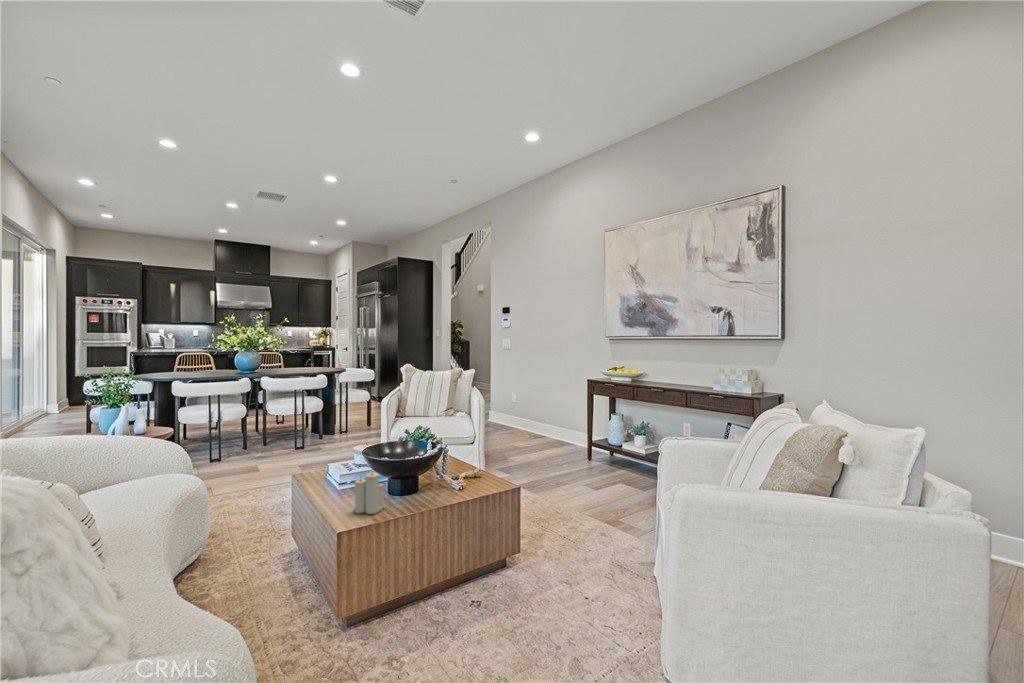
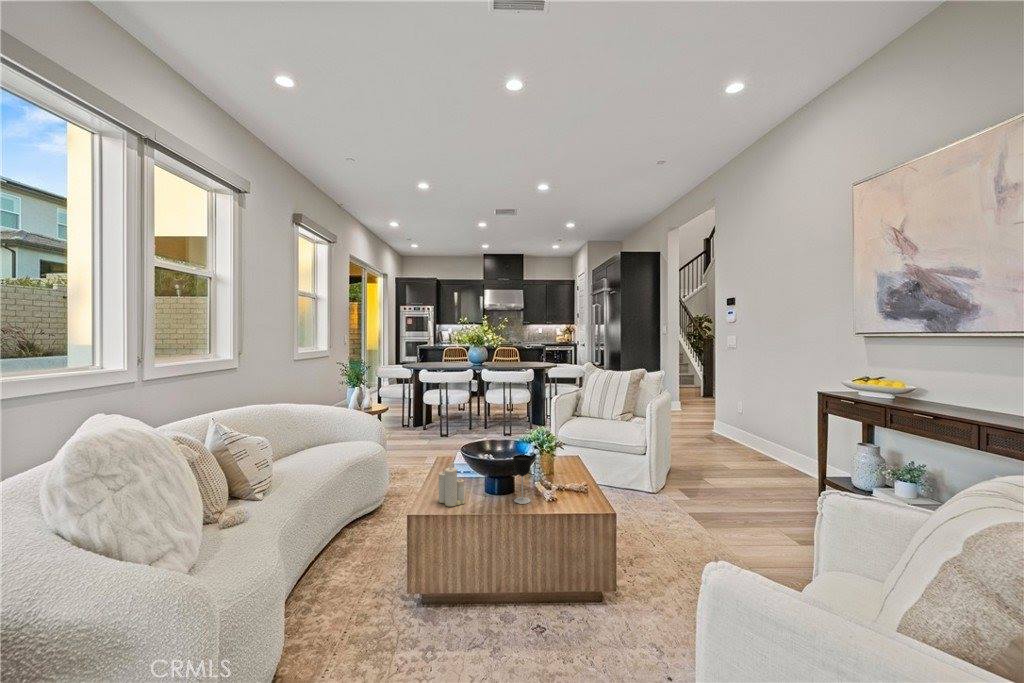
wine glass: none [428,448,446,495] -> present [513,455,531,504]

